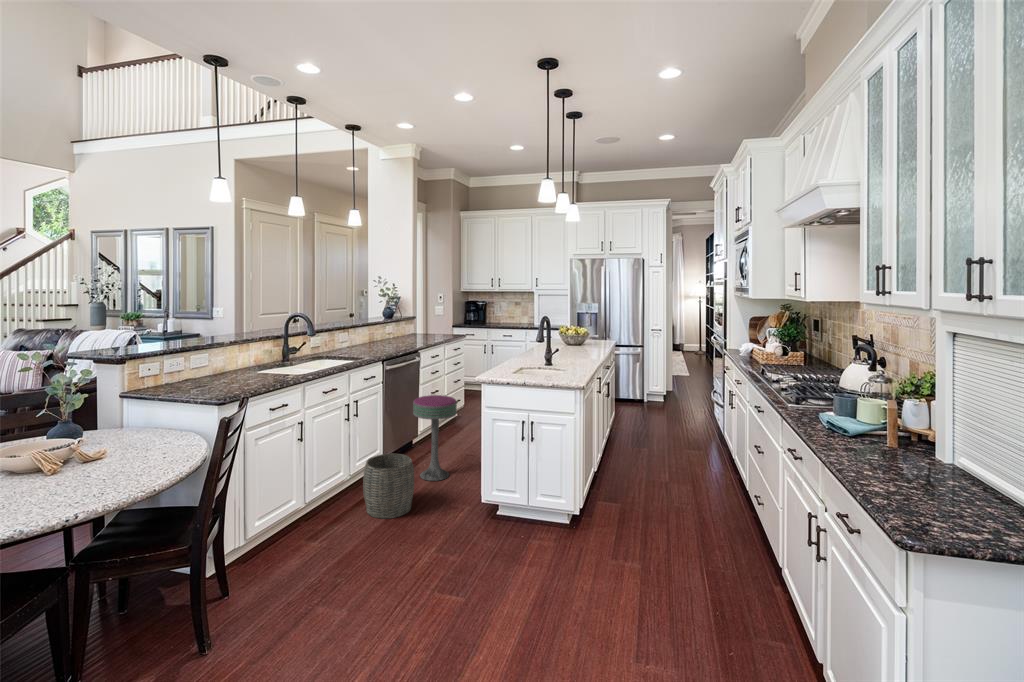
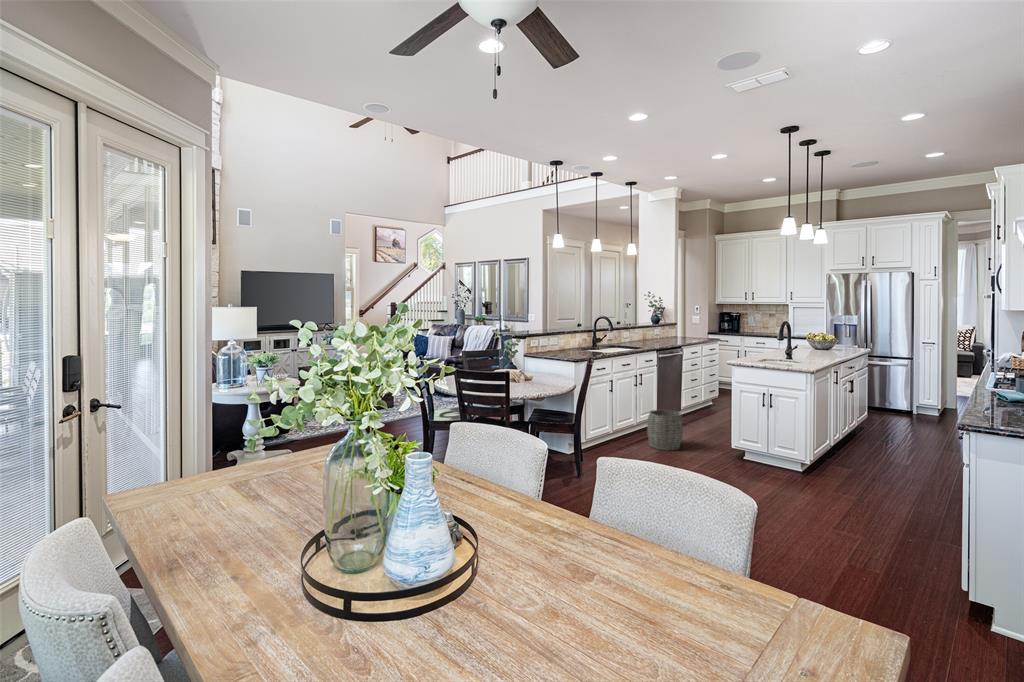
bar stool: present [413,395,457,481] -> none [680,376,714,437]

